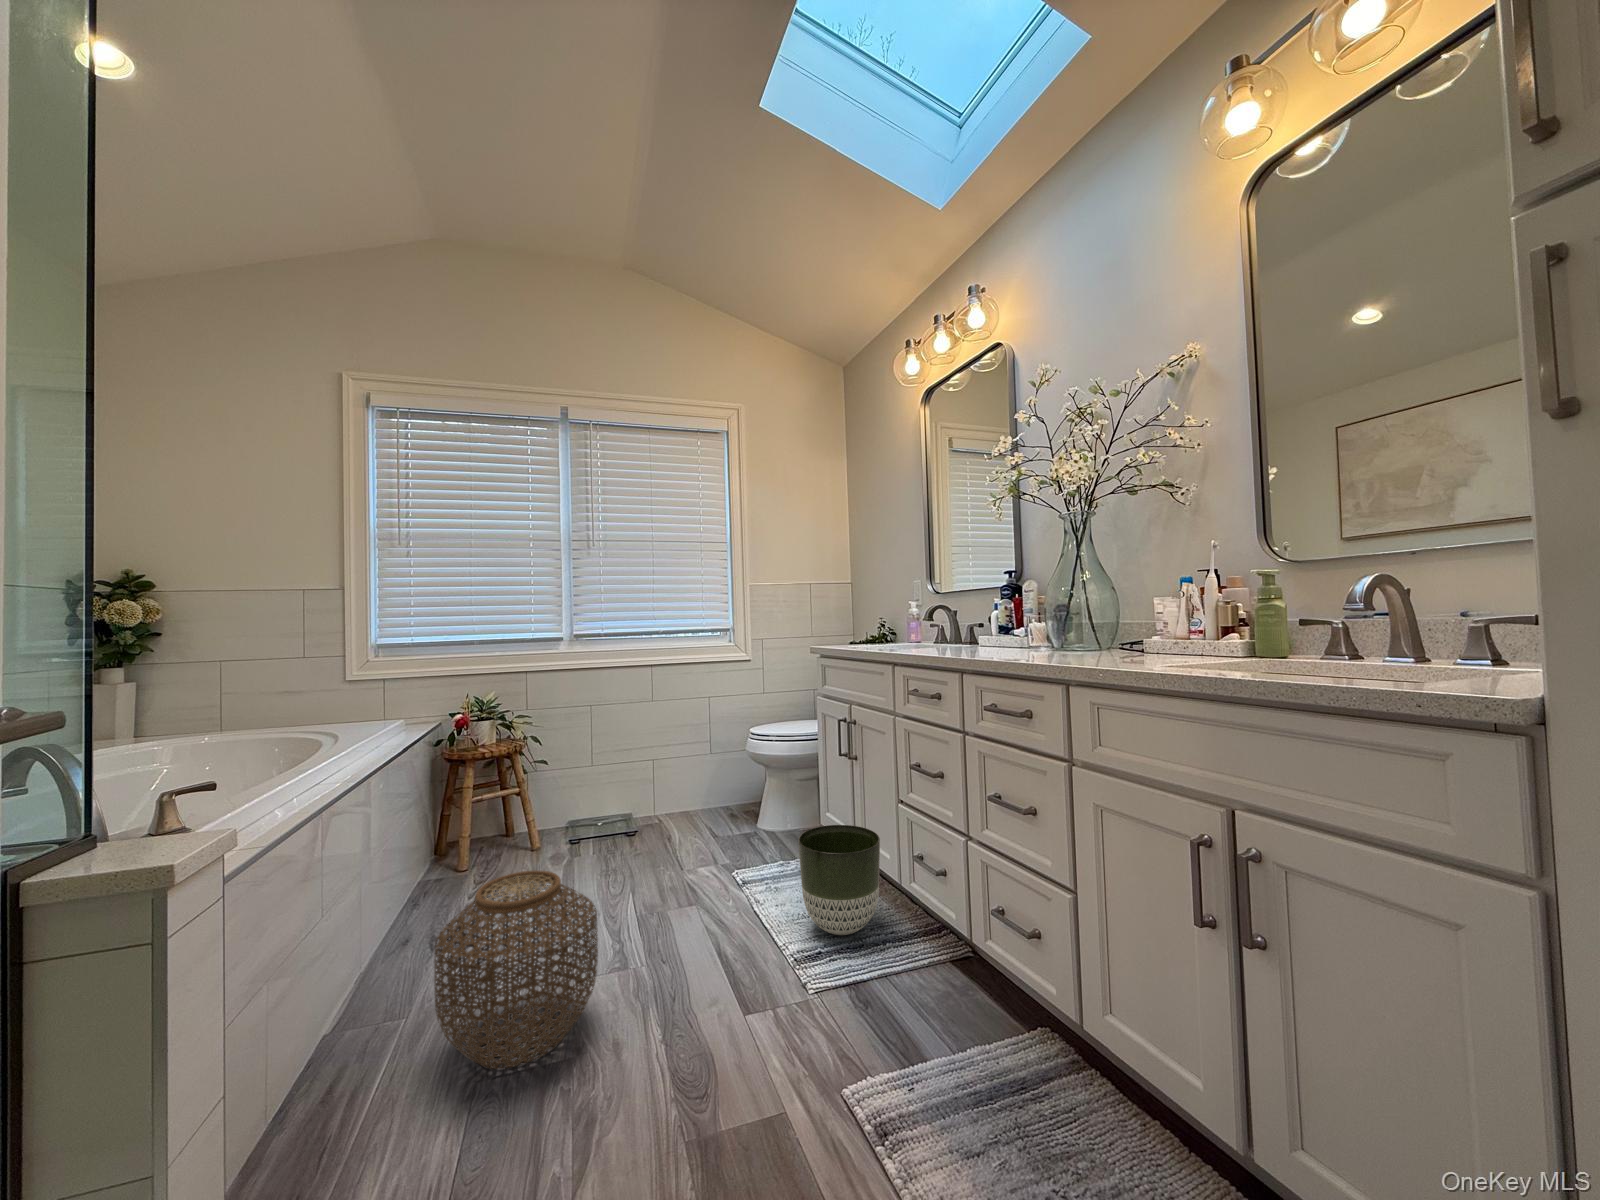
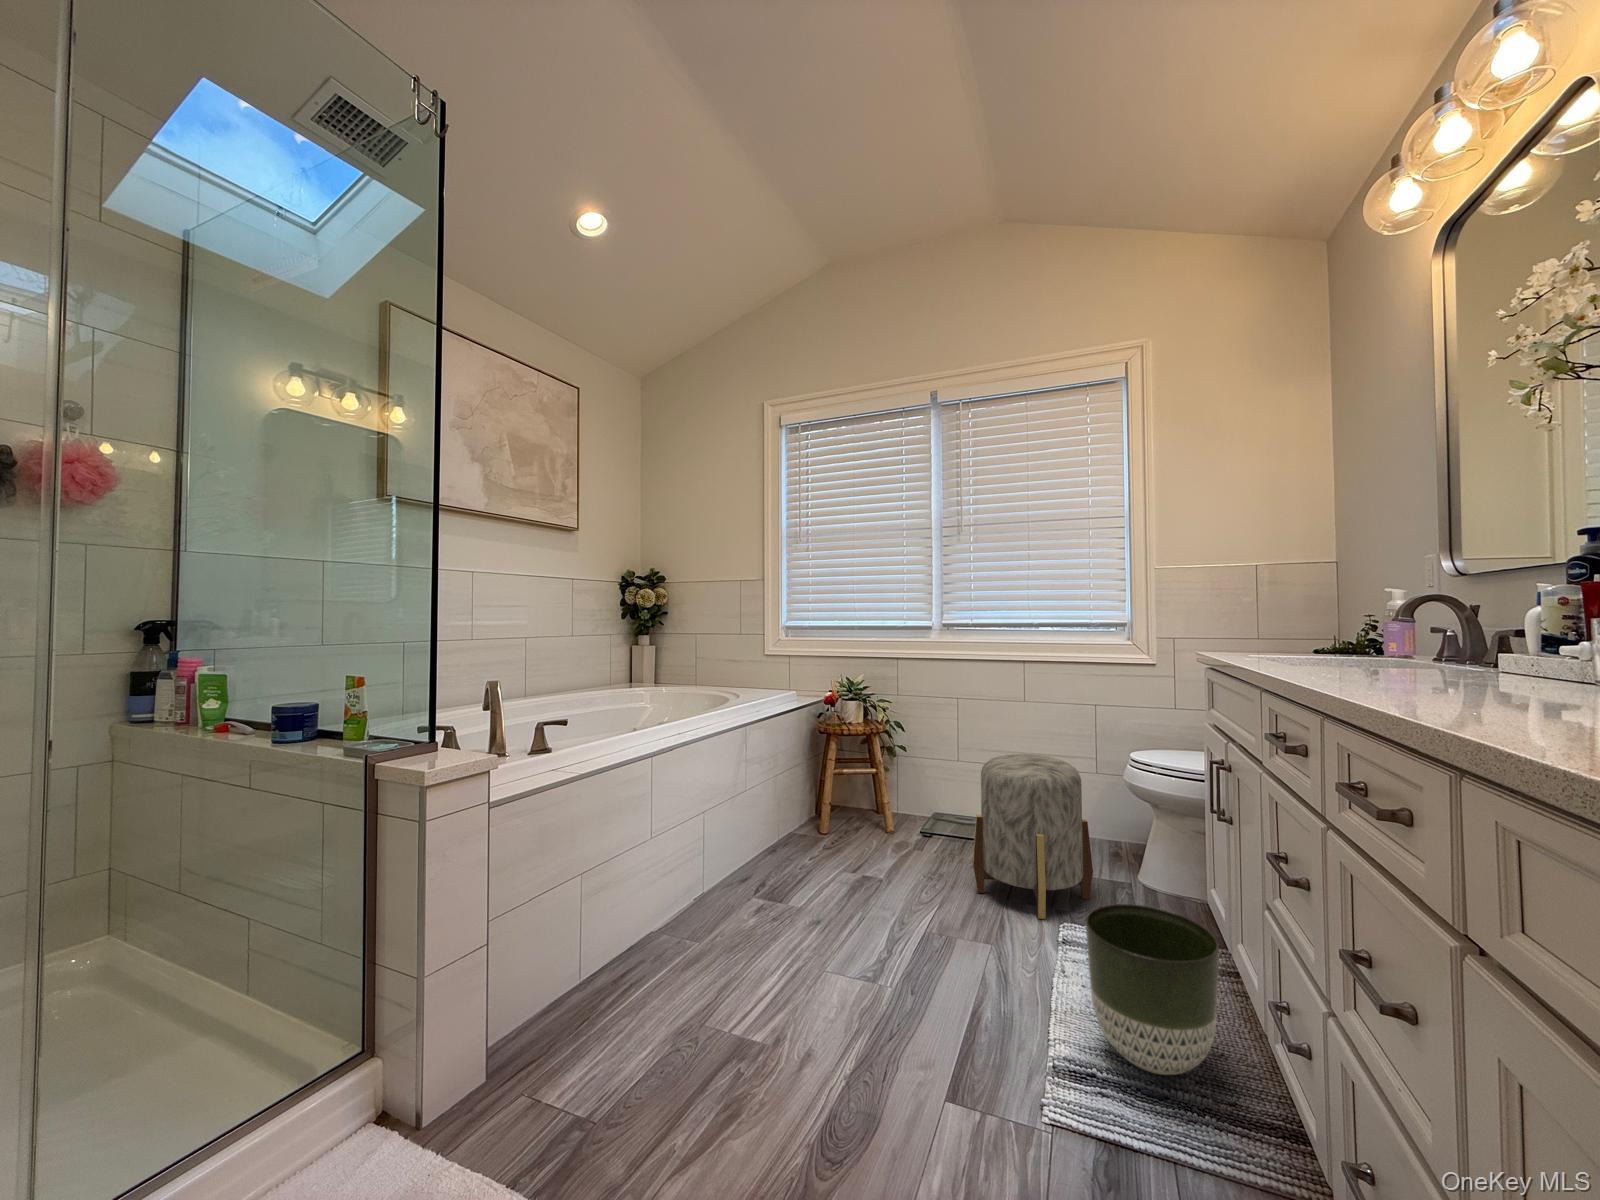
stool: none [650,742,739,873] -> present [973,754,1093,919]
woven basket: present [434,870,598,1069] -> none [678,849,818,1029]

